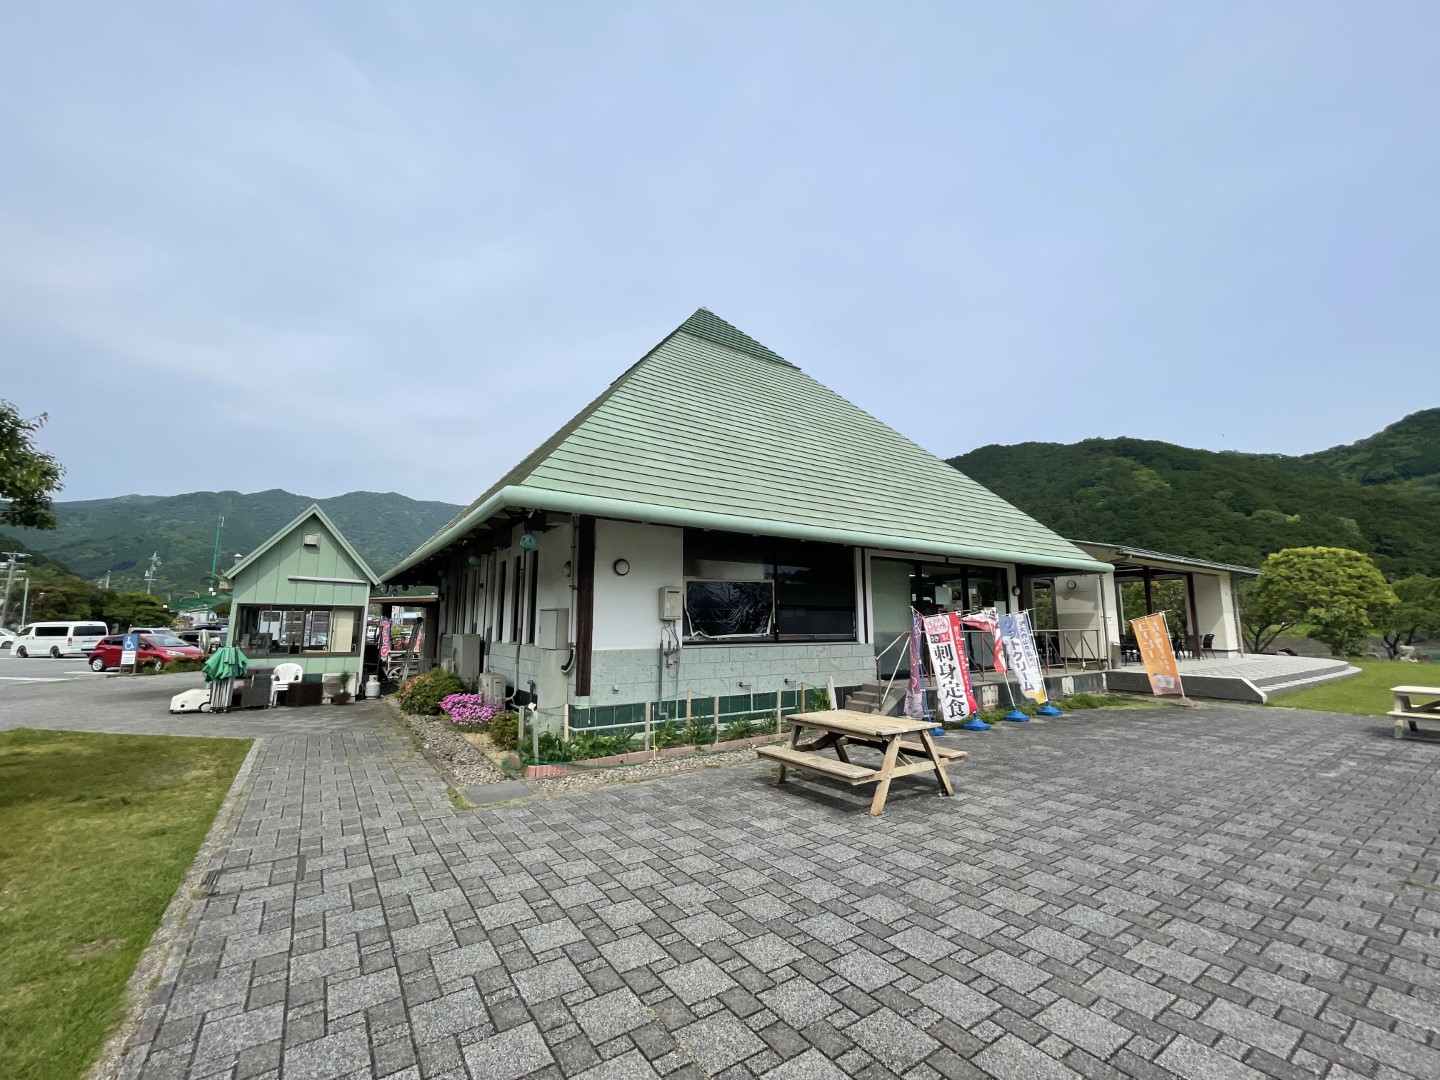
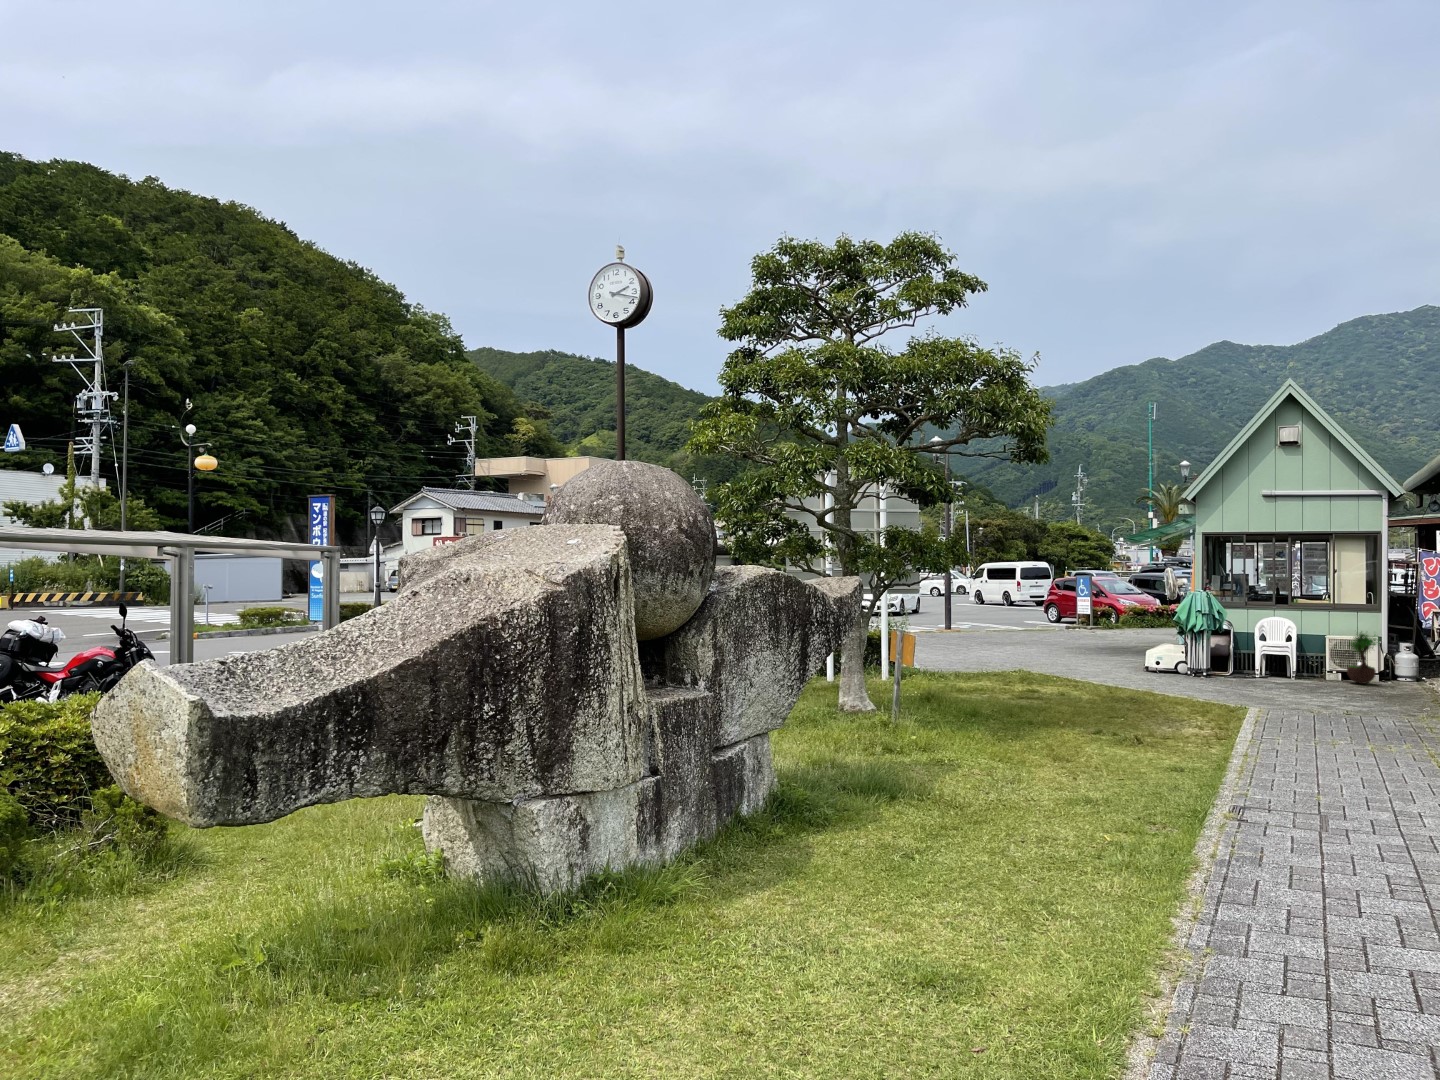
trash can: present [241,664,276,708] -> none [1221,616,1261,677]
wooden crate: present [286,681,325,708] -> none [1278,644,1332,682]

